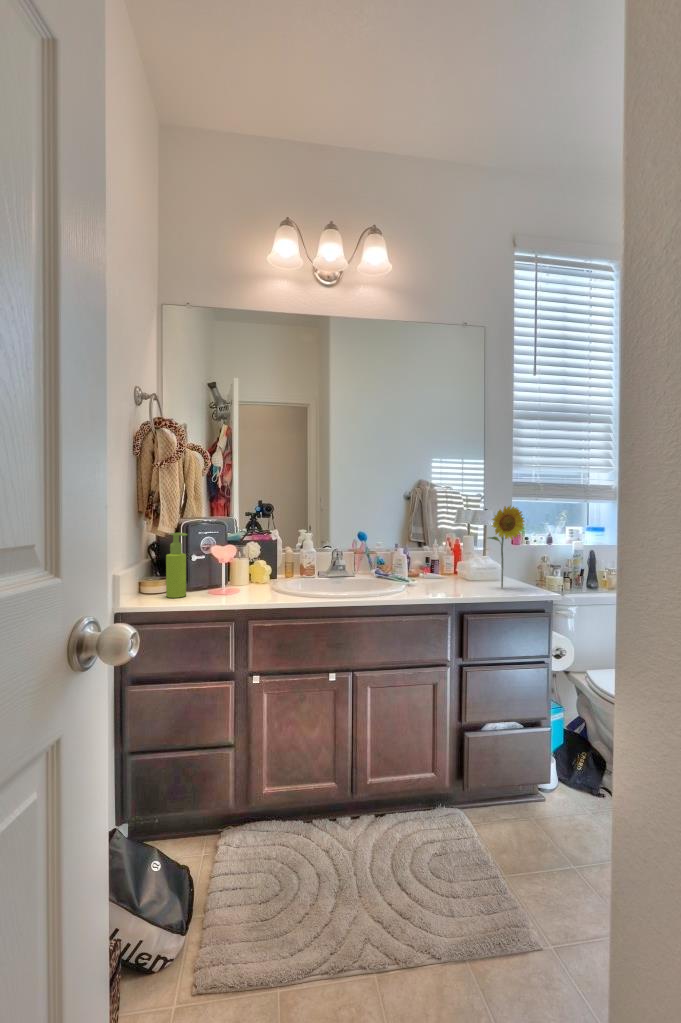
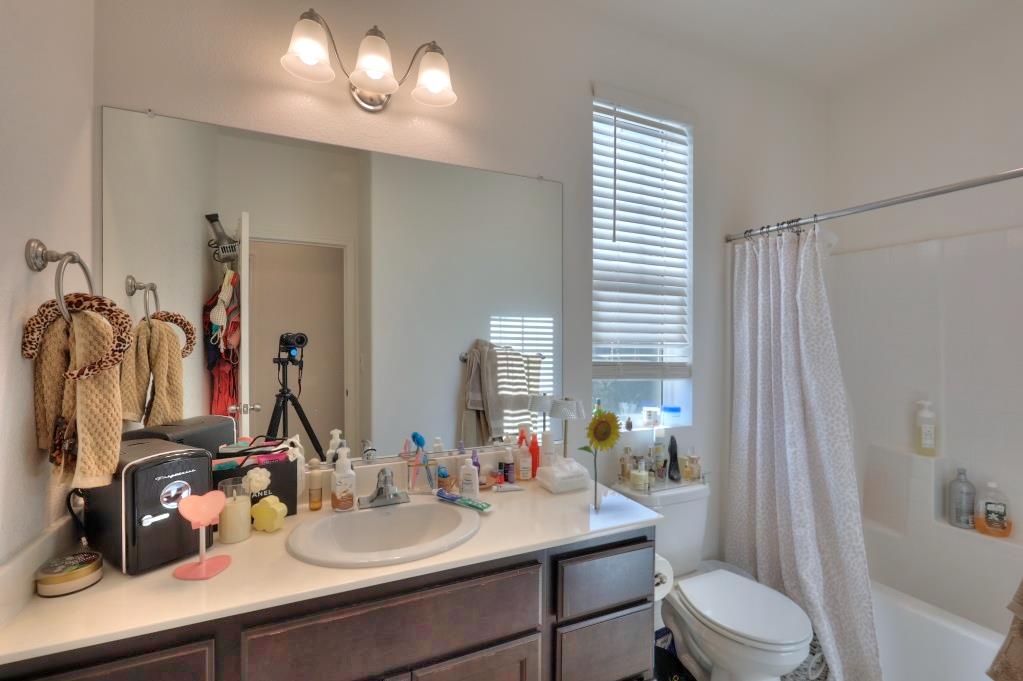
soap dispenser: present [166,533,187,598] -> none [78,497,123,615]

